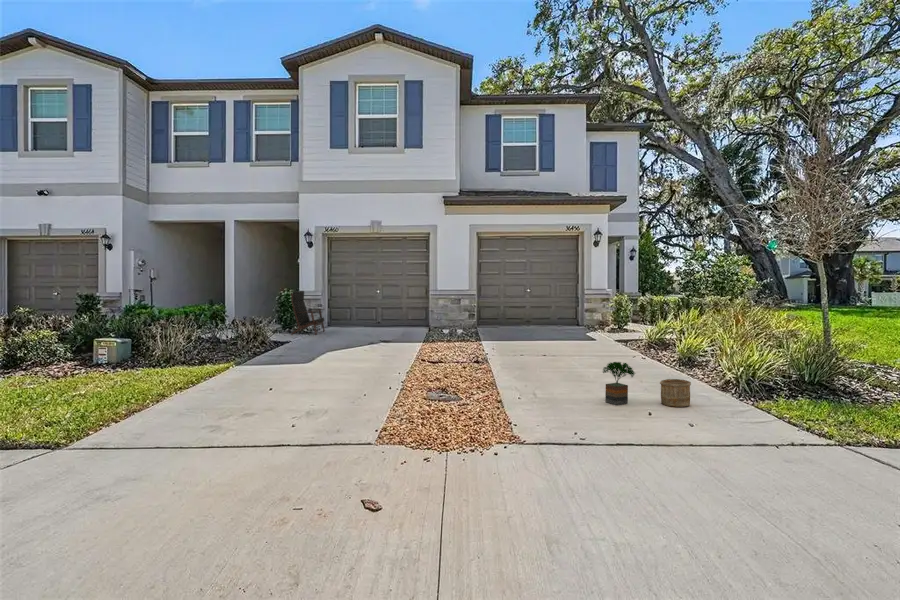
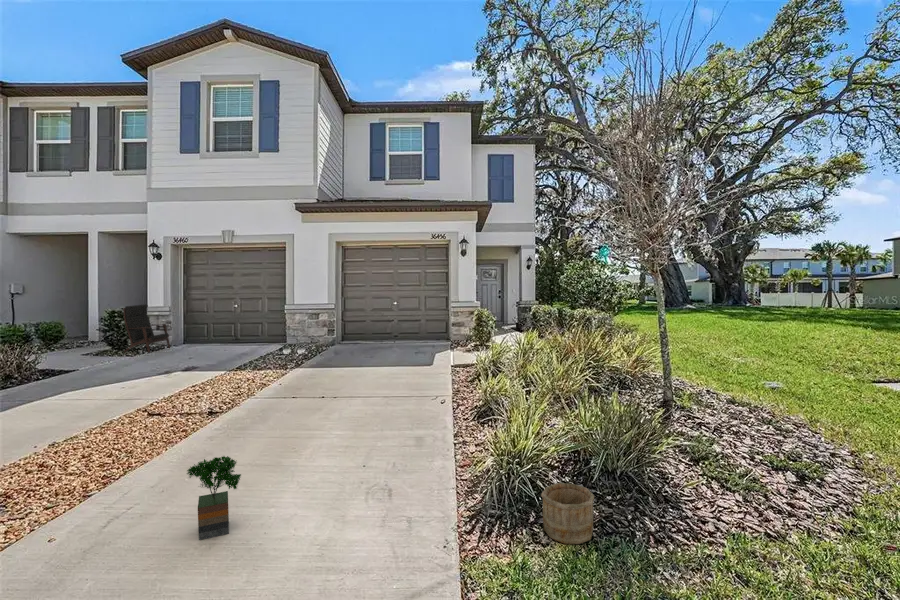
wooden bucket: present [660,379,691,407] -> present [541,483,594,544]

